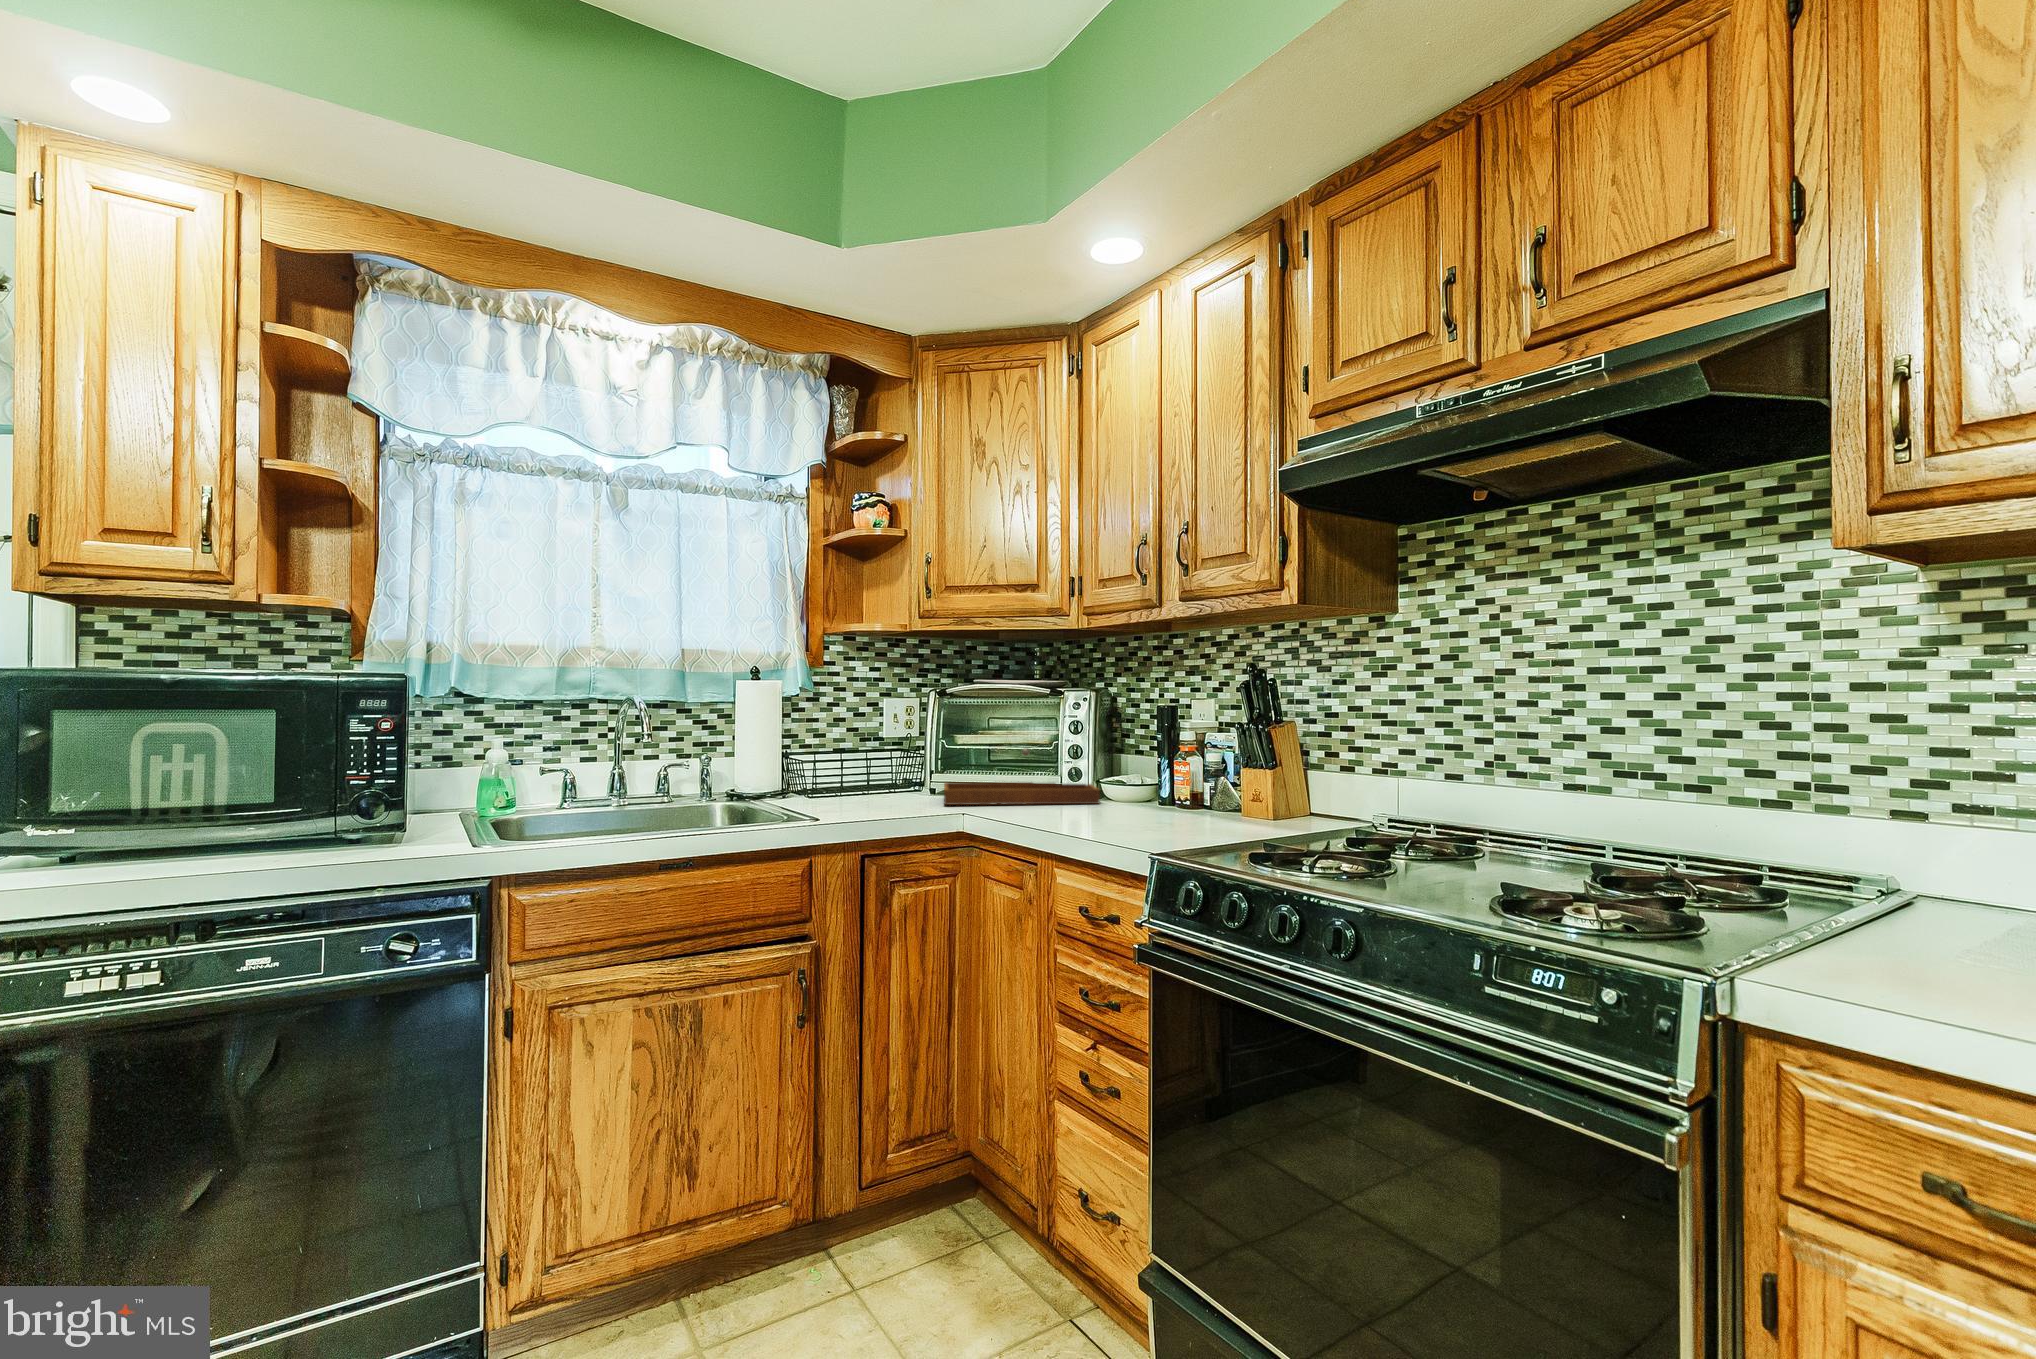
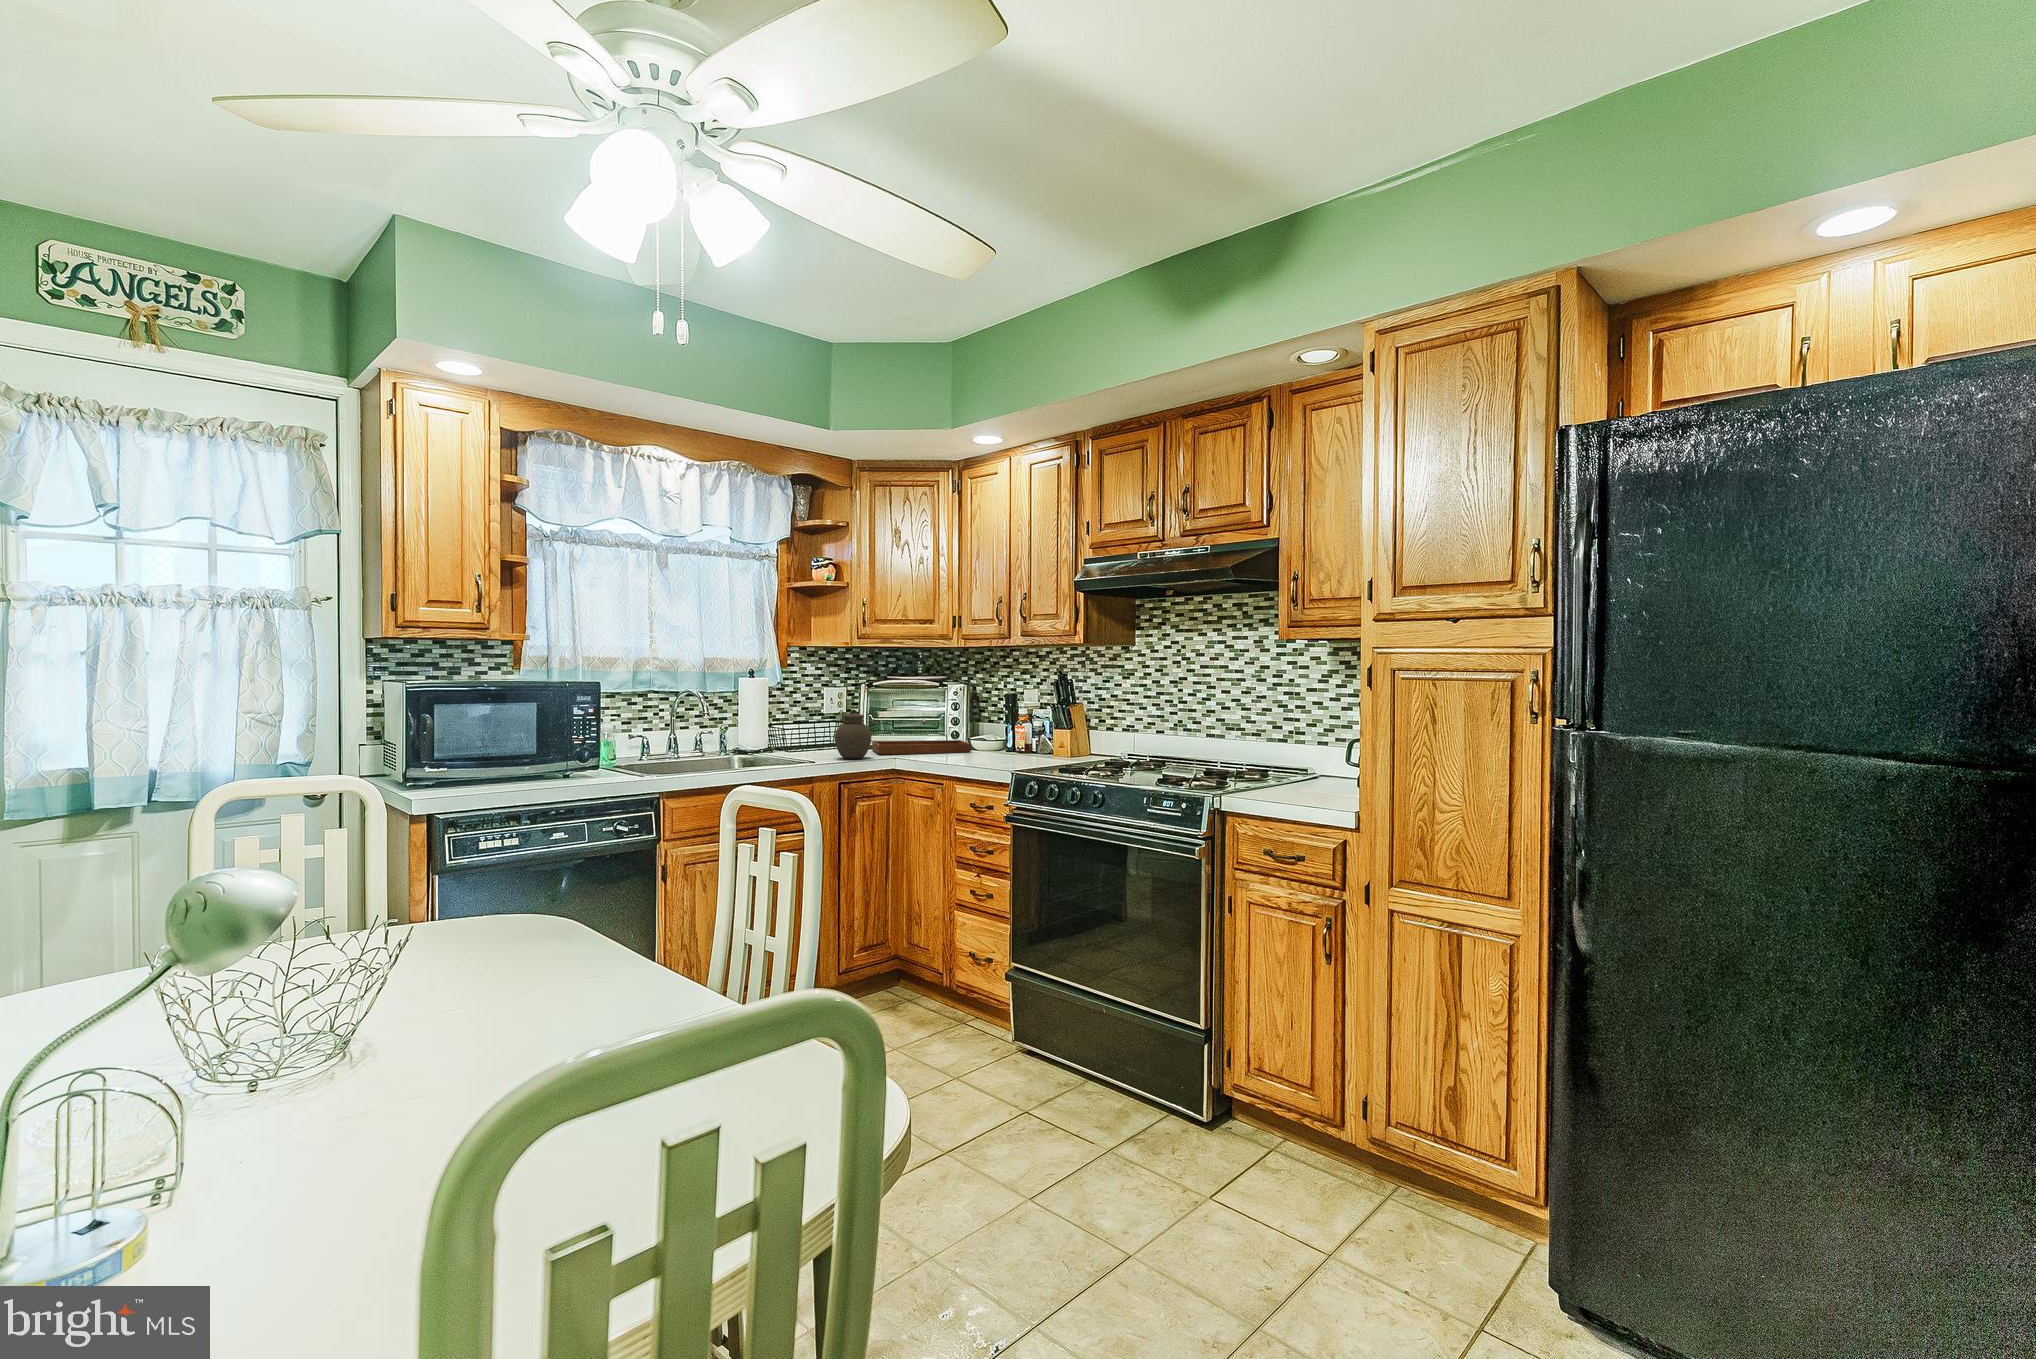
jar: none [865,730,926,813] -> present [835,709,871,759]

